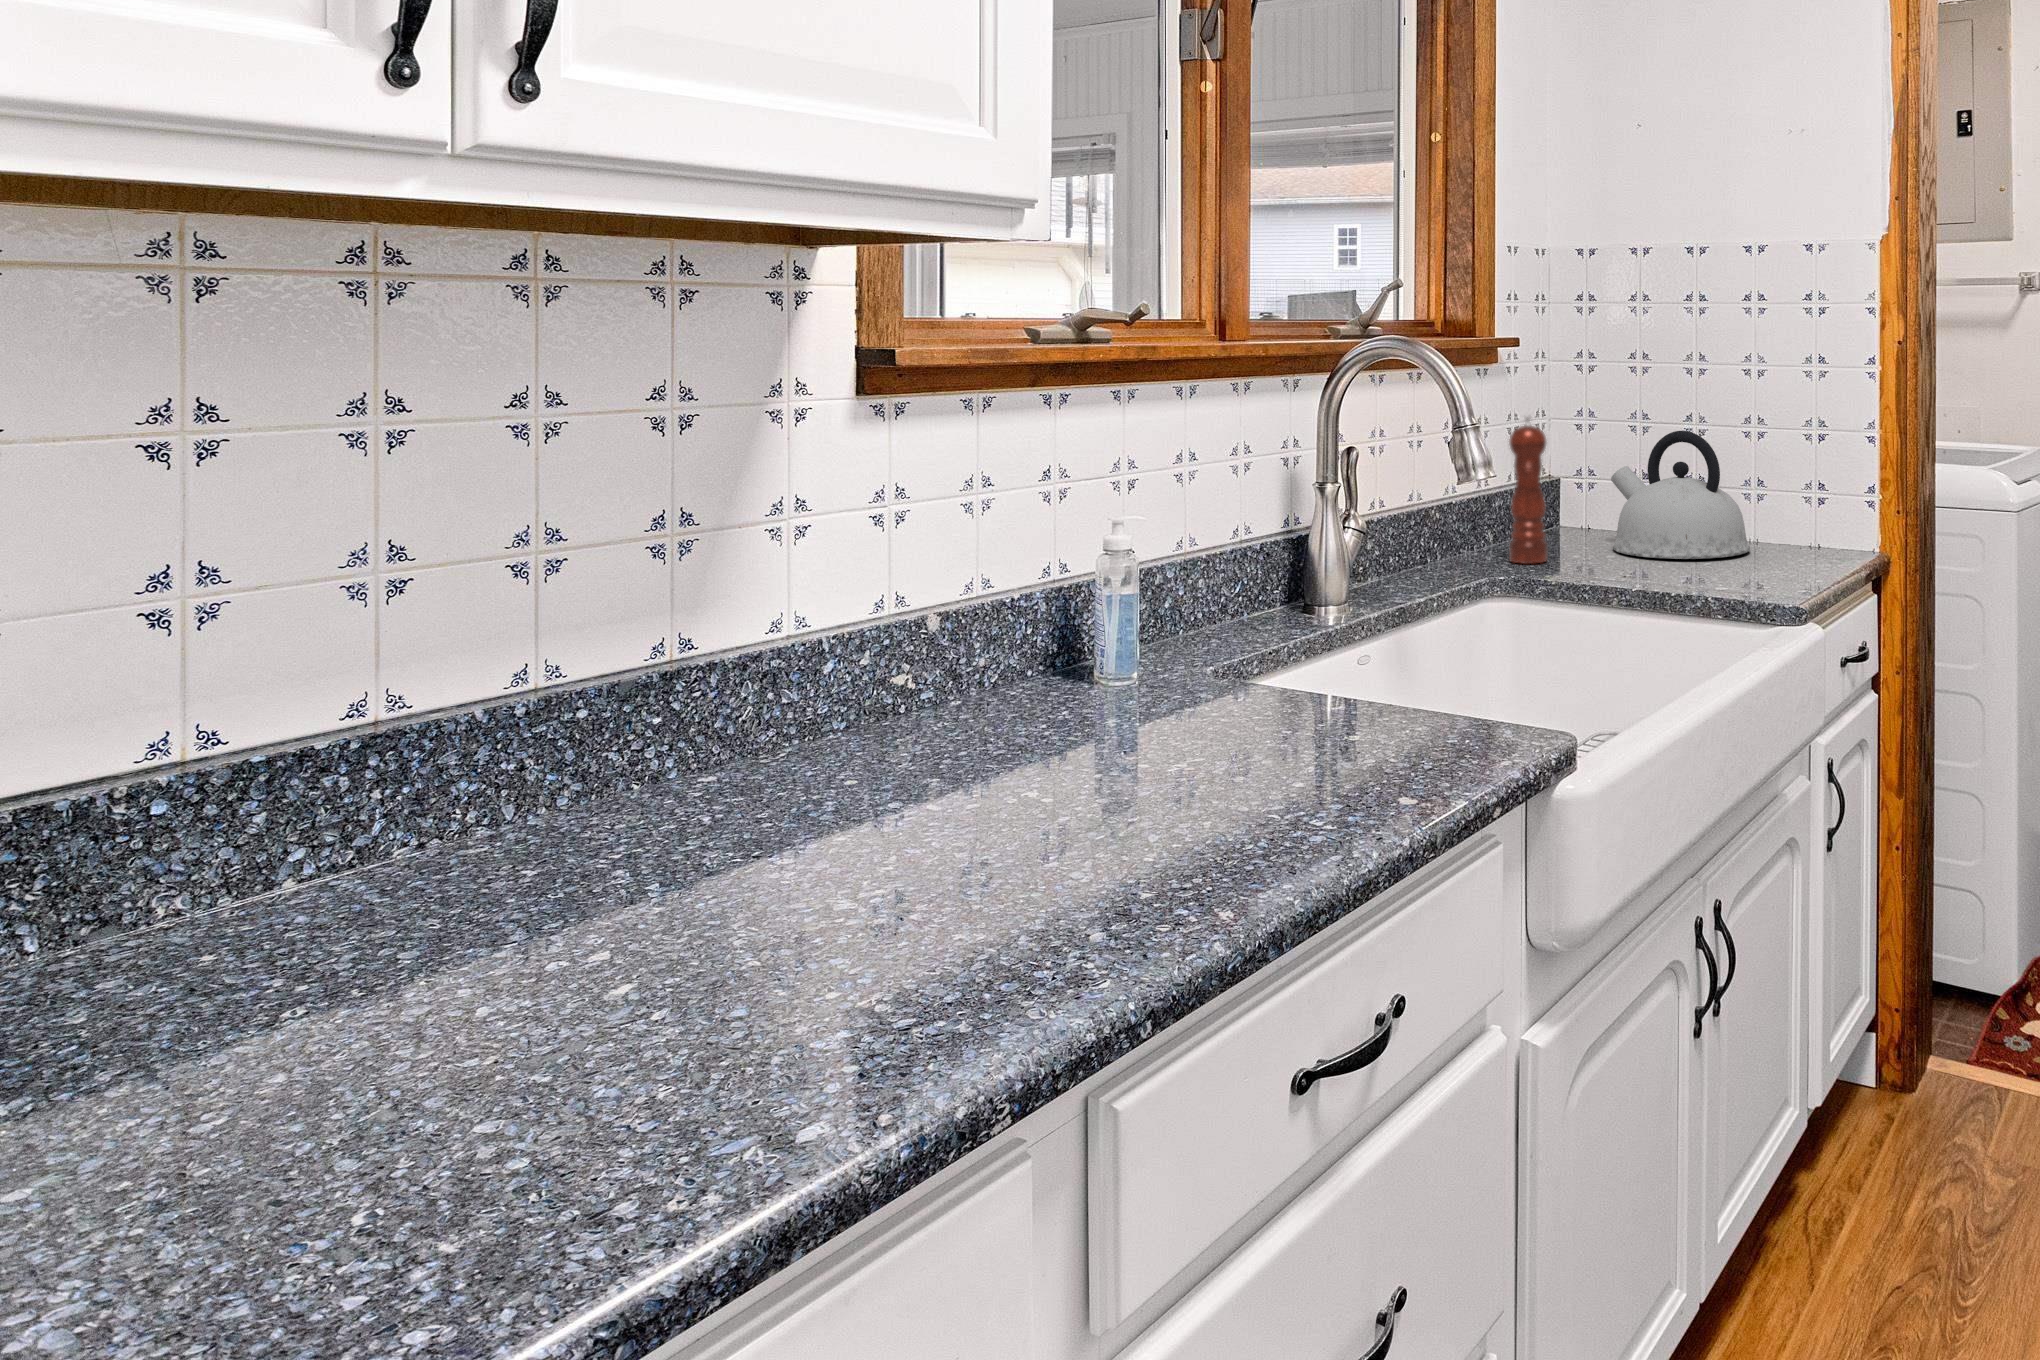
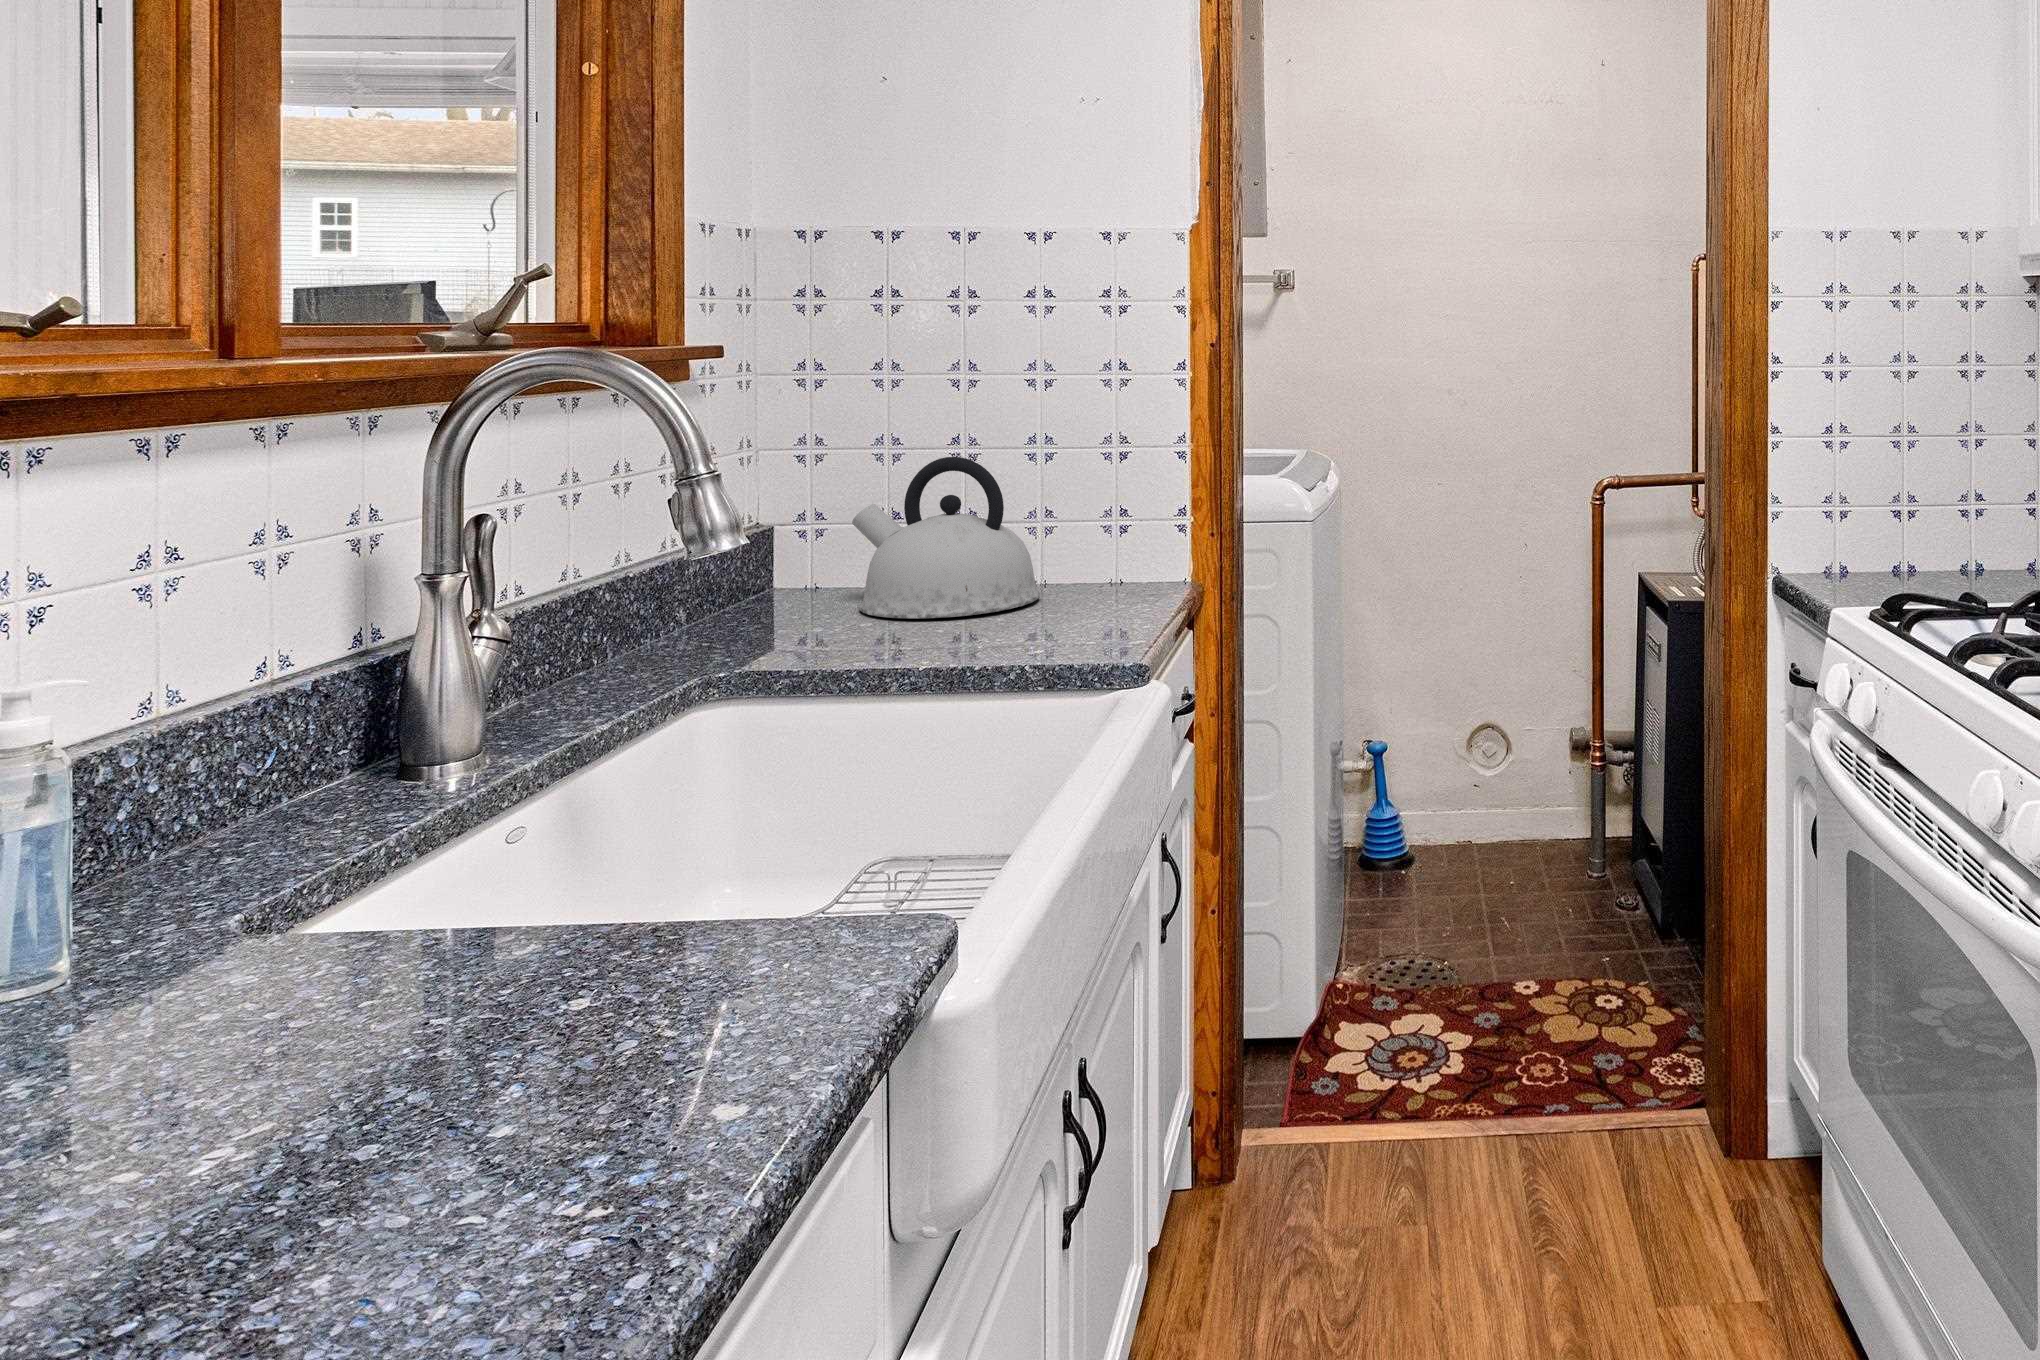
pepper mill: present [1509,415,1548,564] -> none [717,448,776,647]

